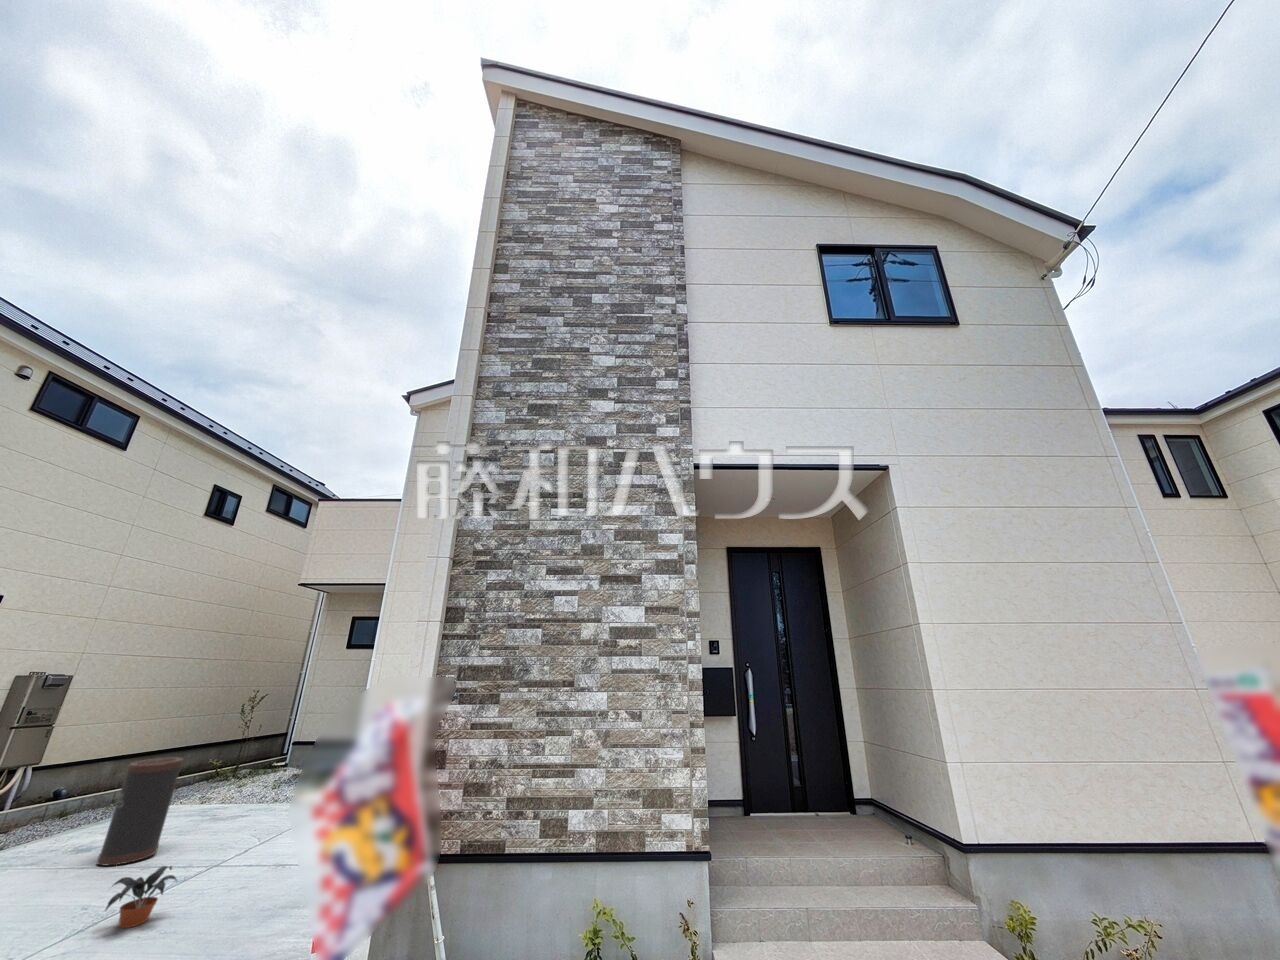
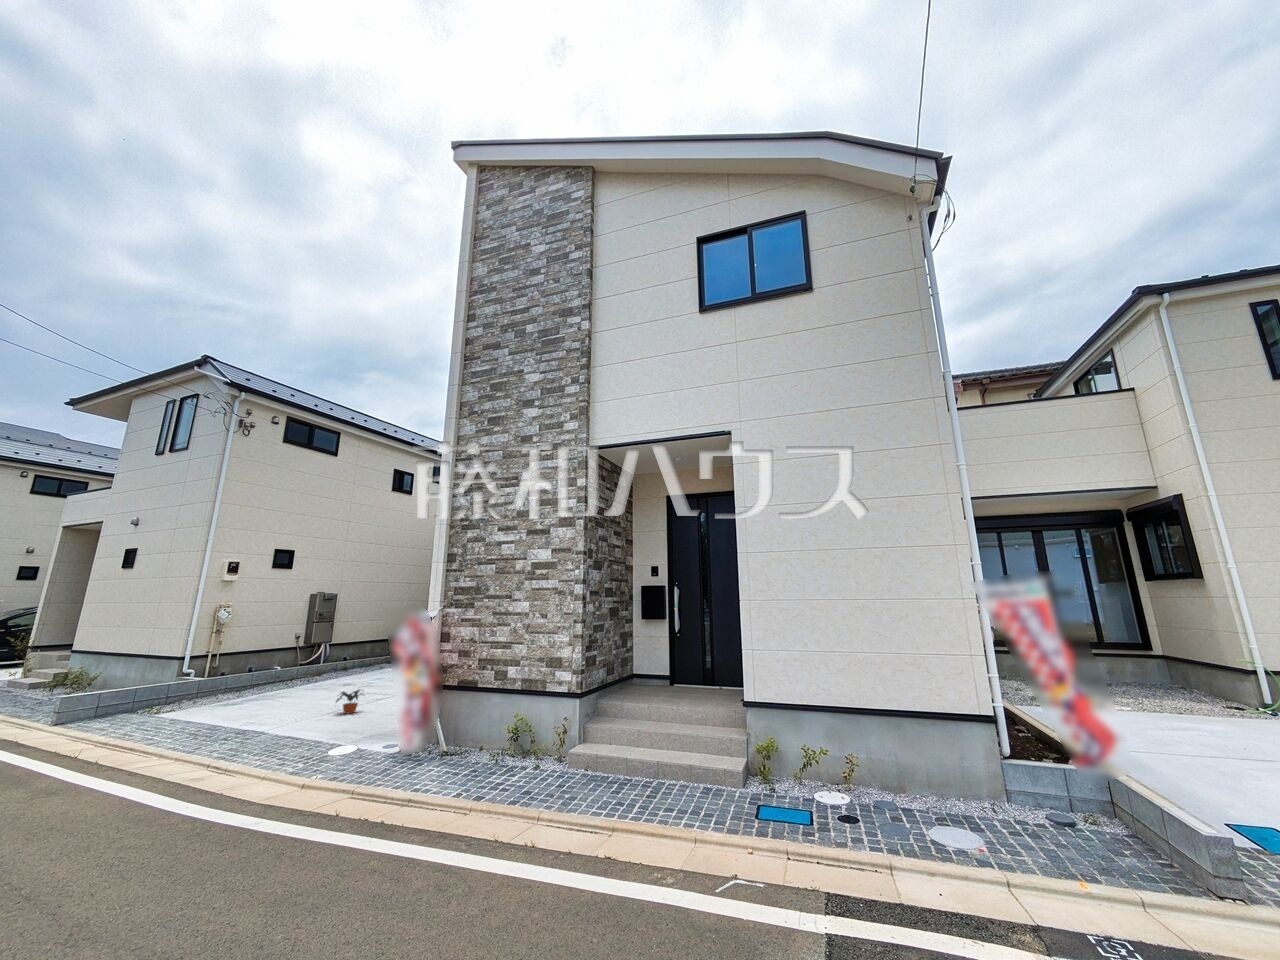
trash can: present [97,757,183,866] -> none [348,642,379,695]

